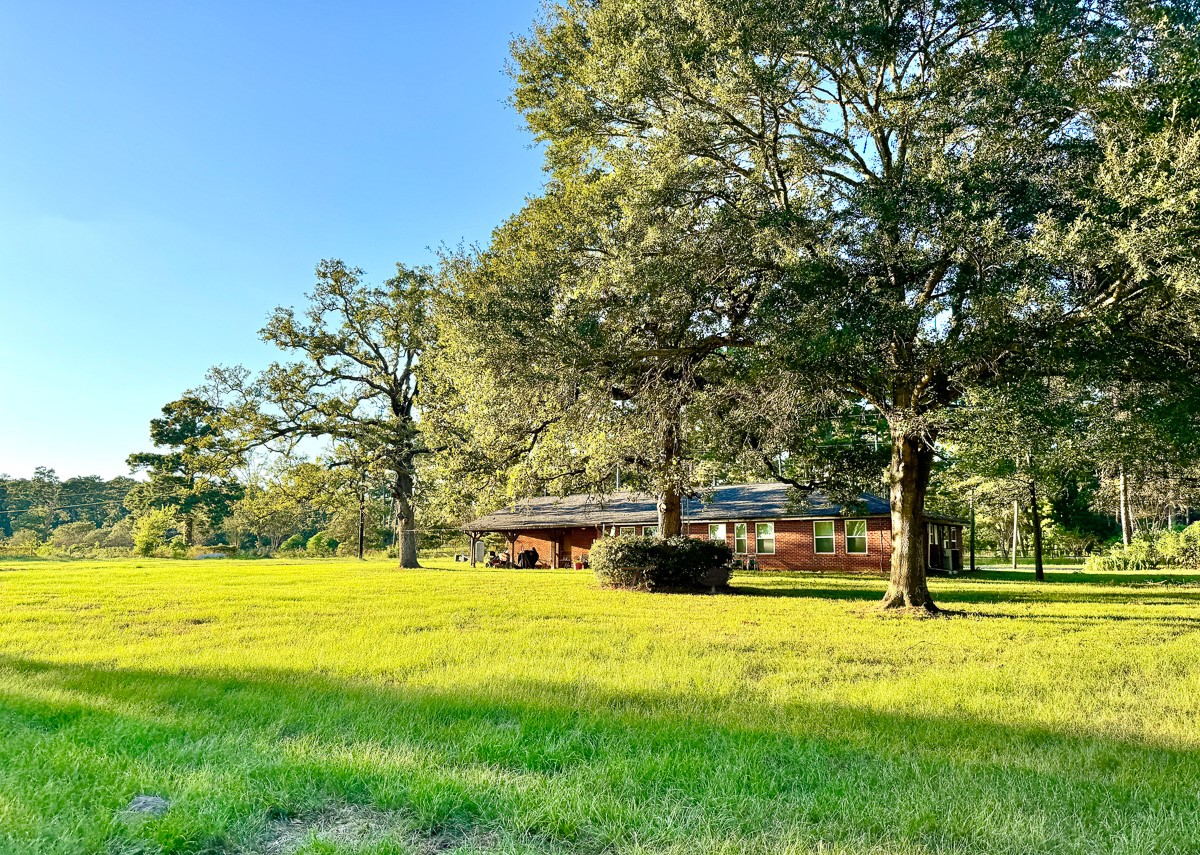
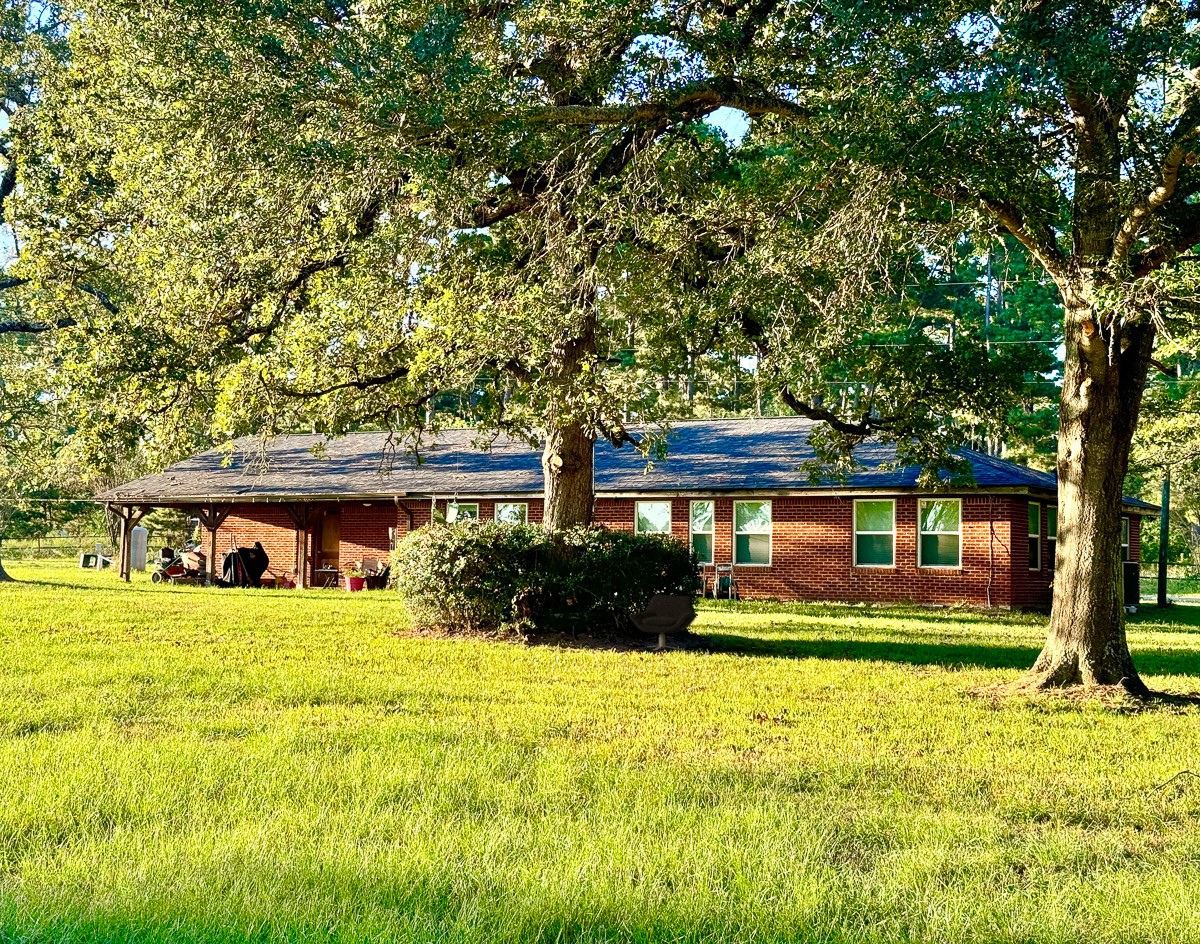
round table: present [622,567,654,592] -> none [460,590,536,645]

